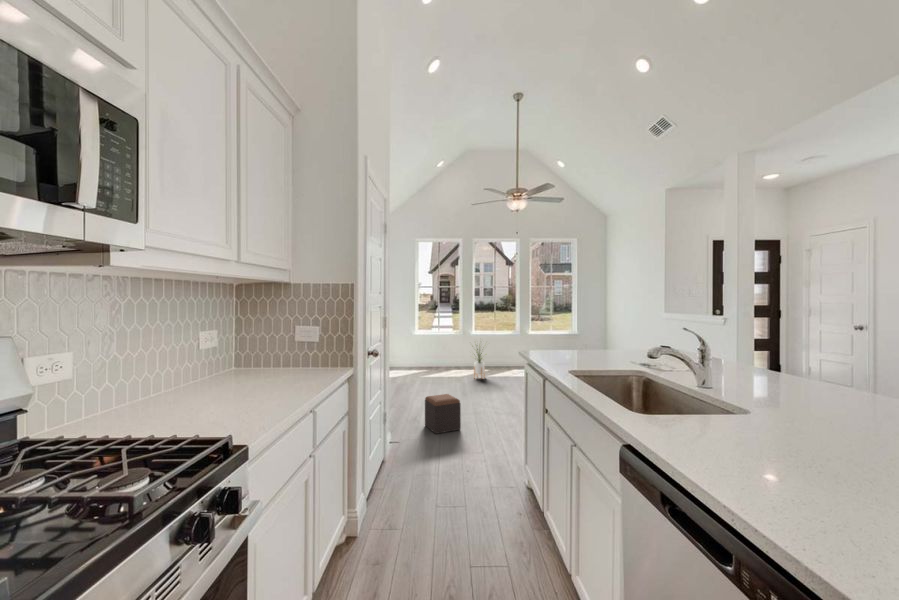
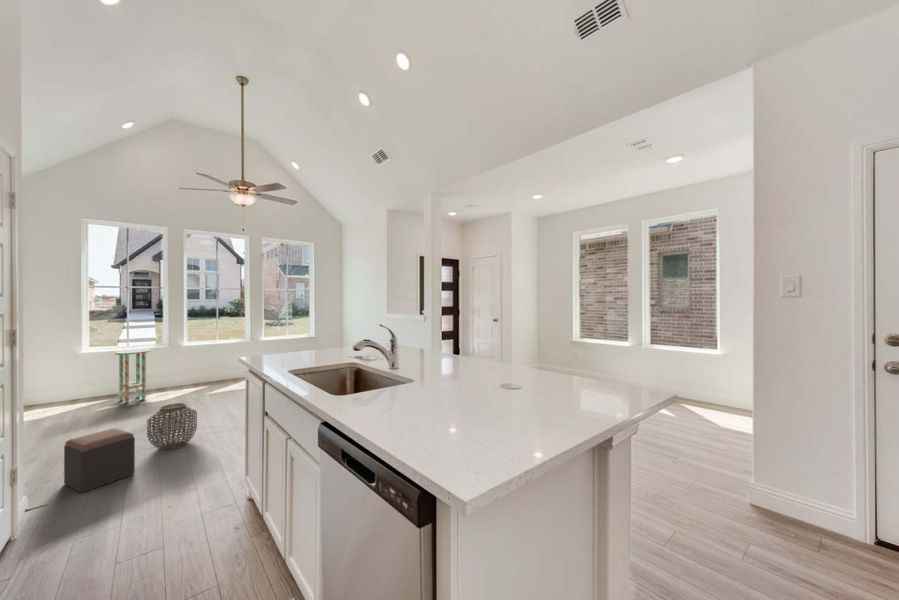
side table: none [433,336,453,376] -> present [115,349,150,403]
house plant: present [474,349,485,377] -> none [174,348,207,397]
woven basket: none [463,383,494,418] -> present [147,403,197,450]

